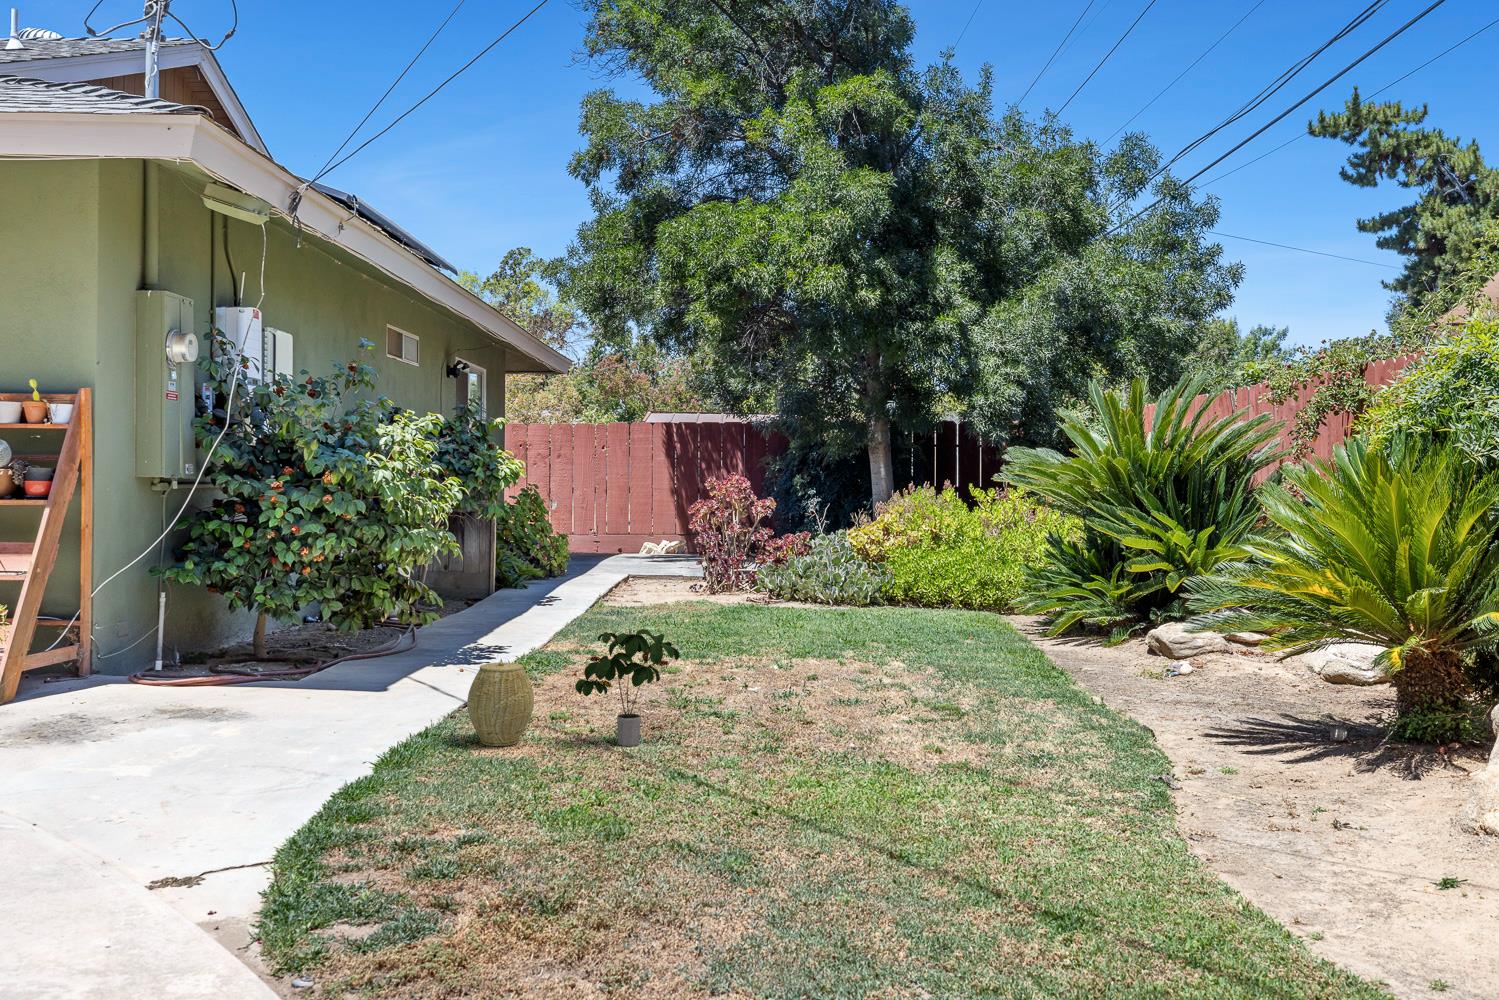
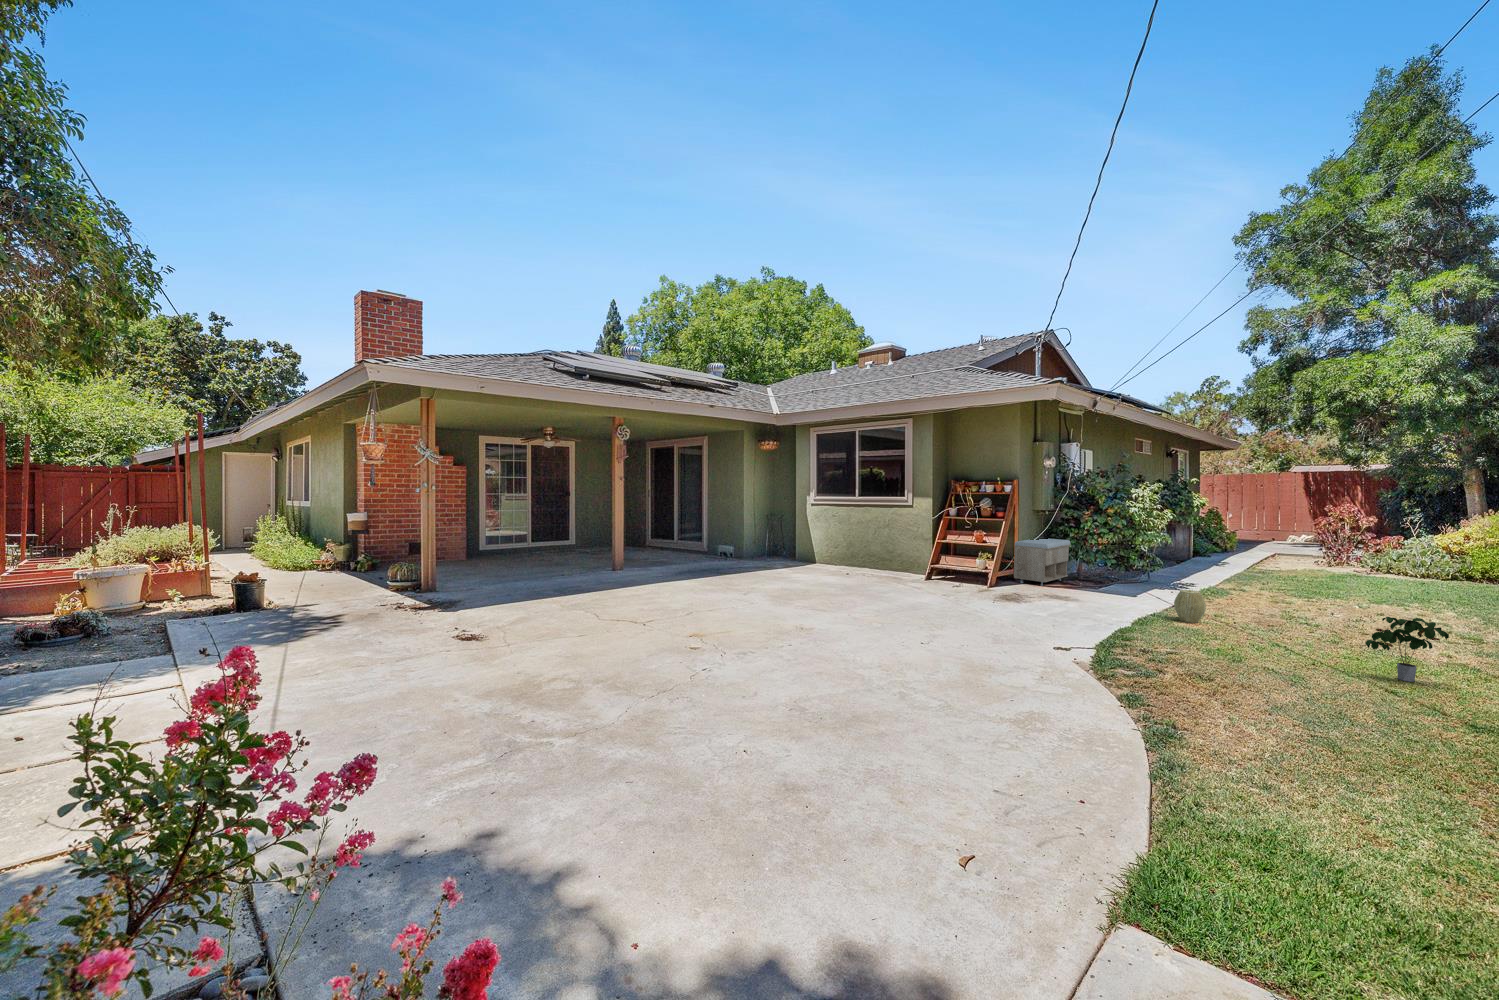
storage bench: none [66,555,236,691] -> present [1014,538,1070,586]
potted plant: present [575,629,679,746] -> present [1365,617,1449,682]

